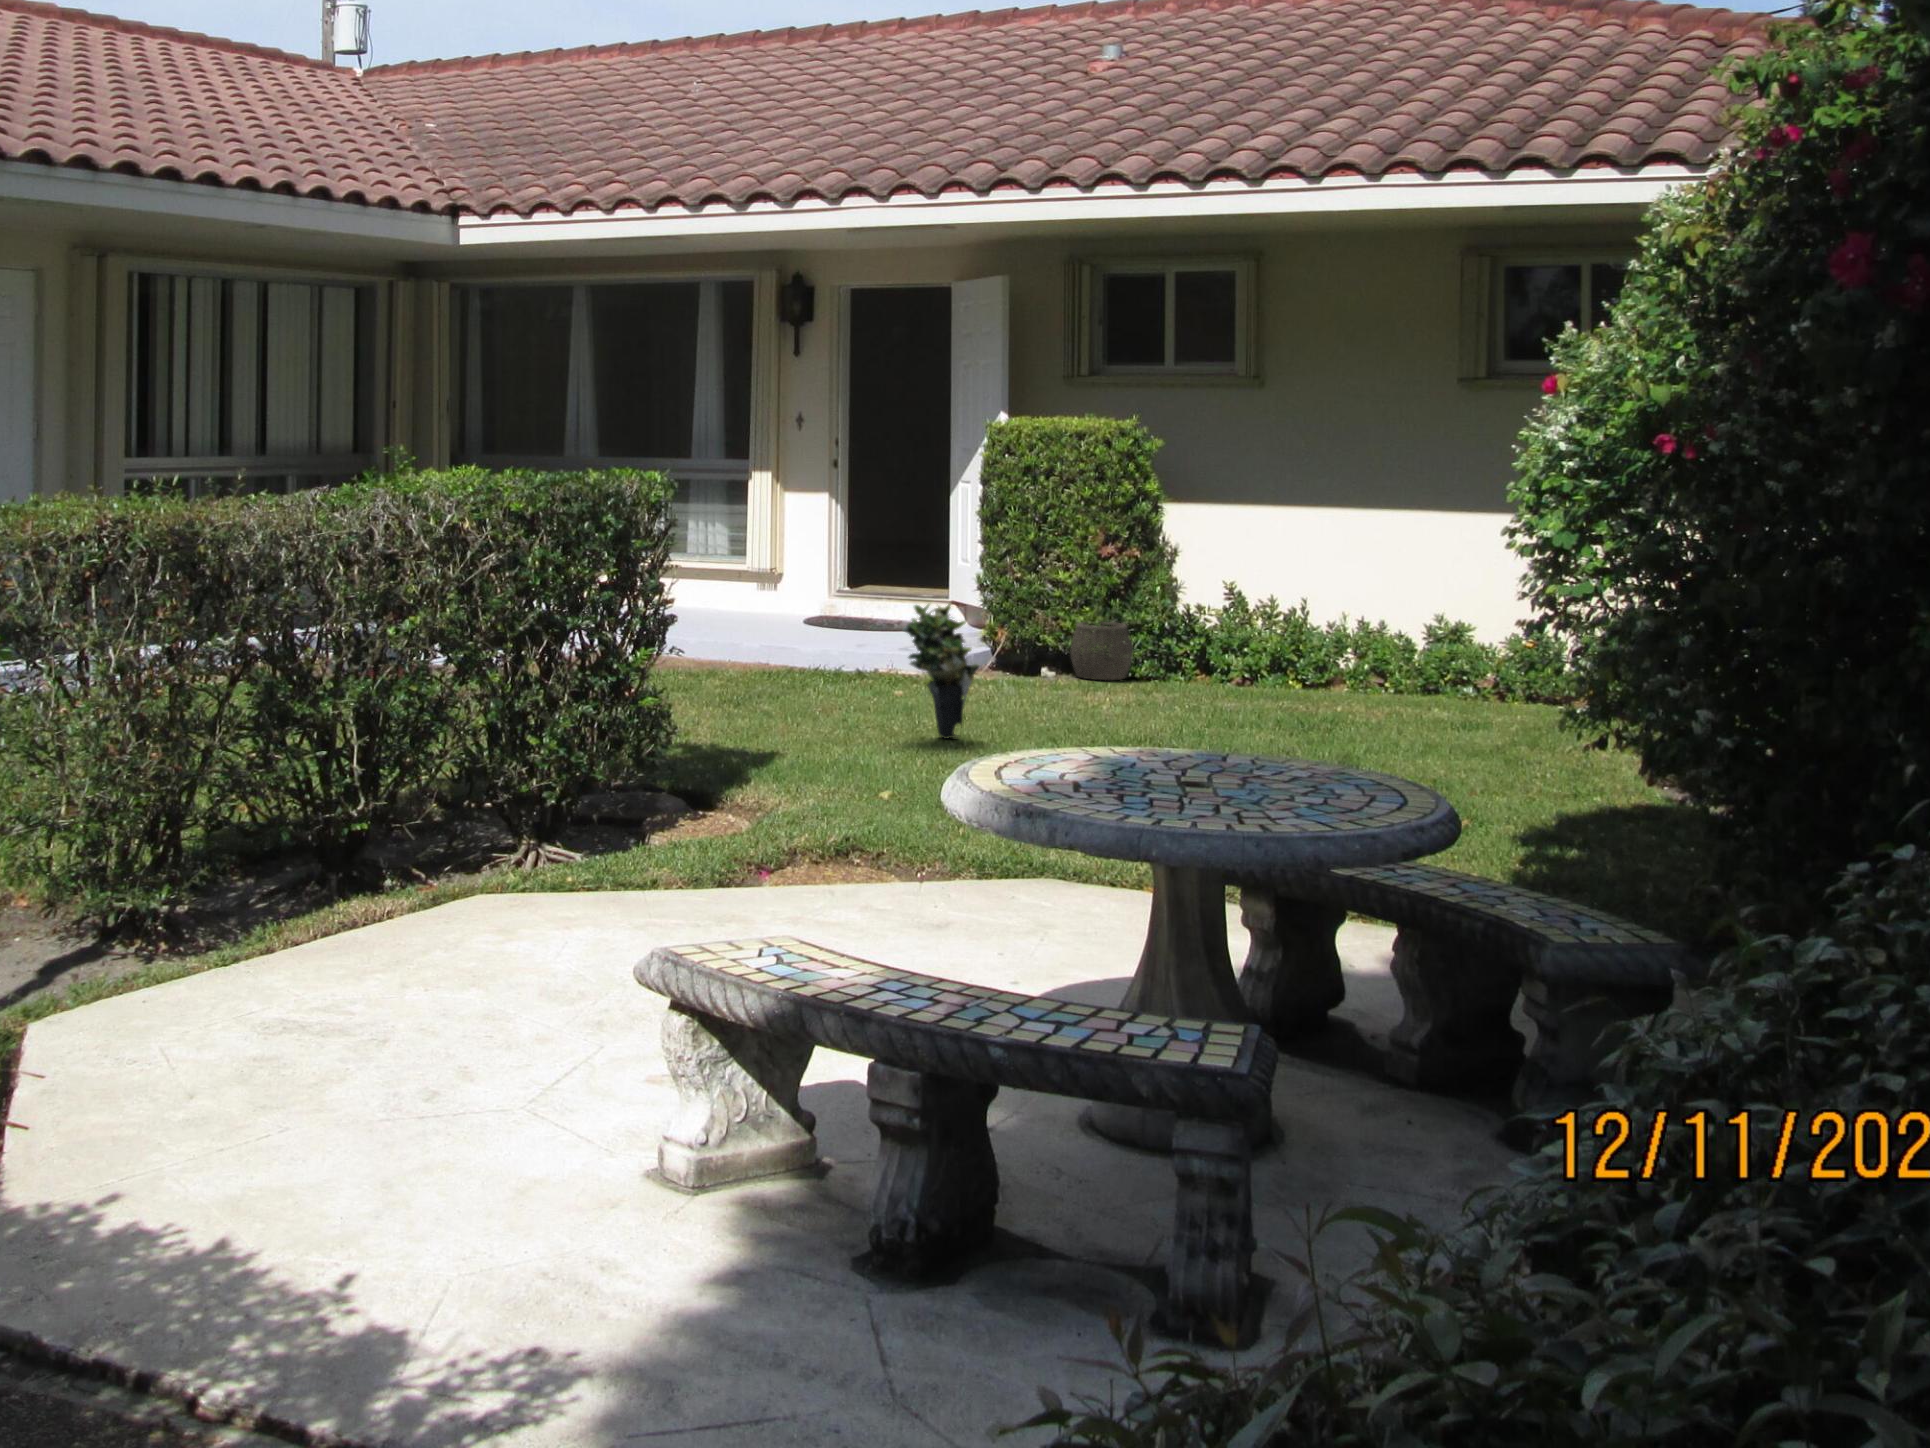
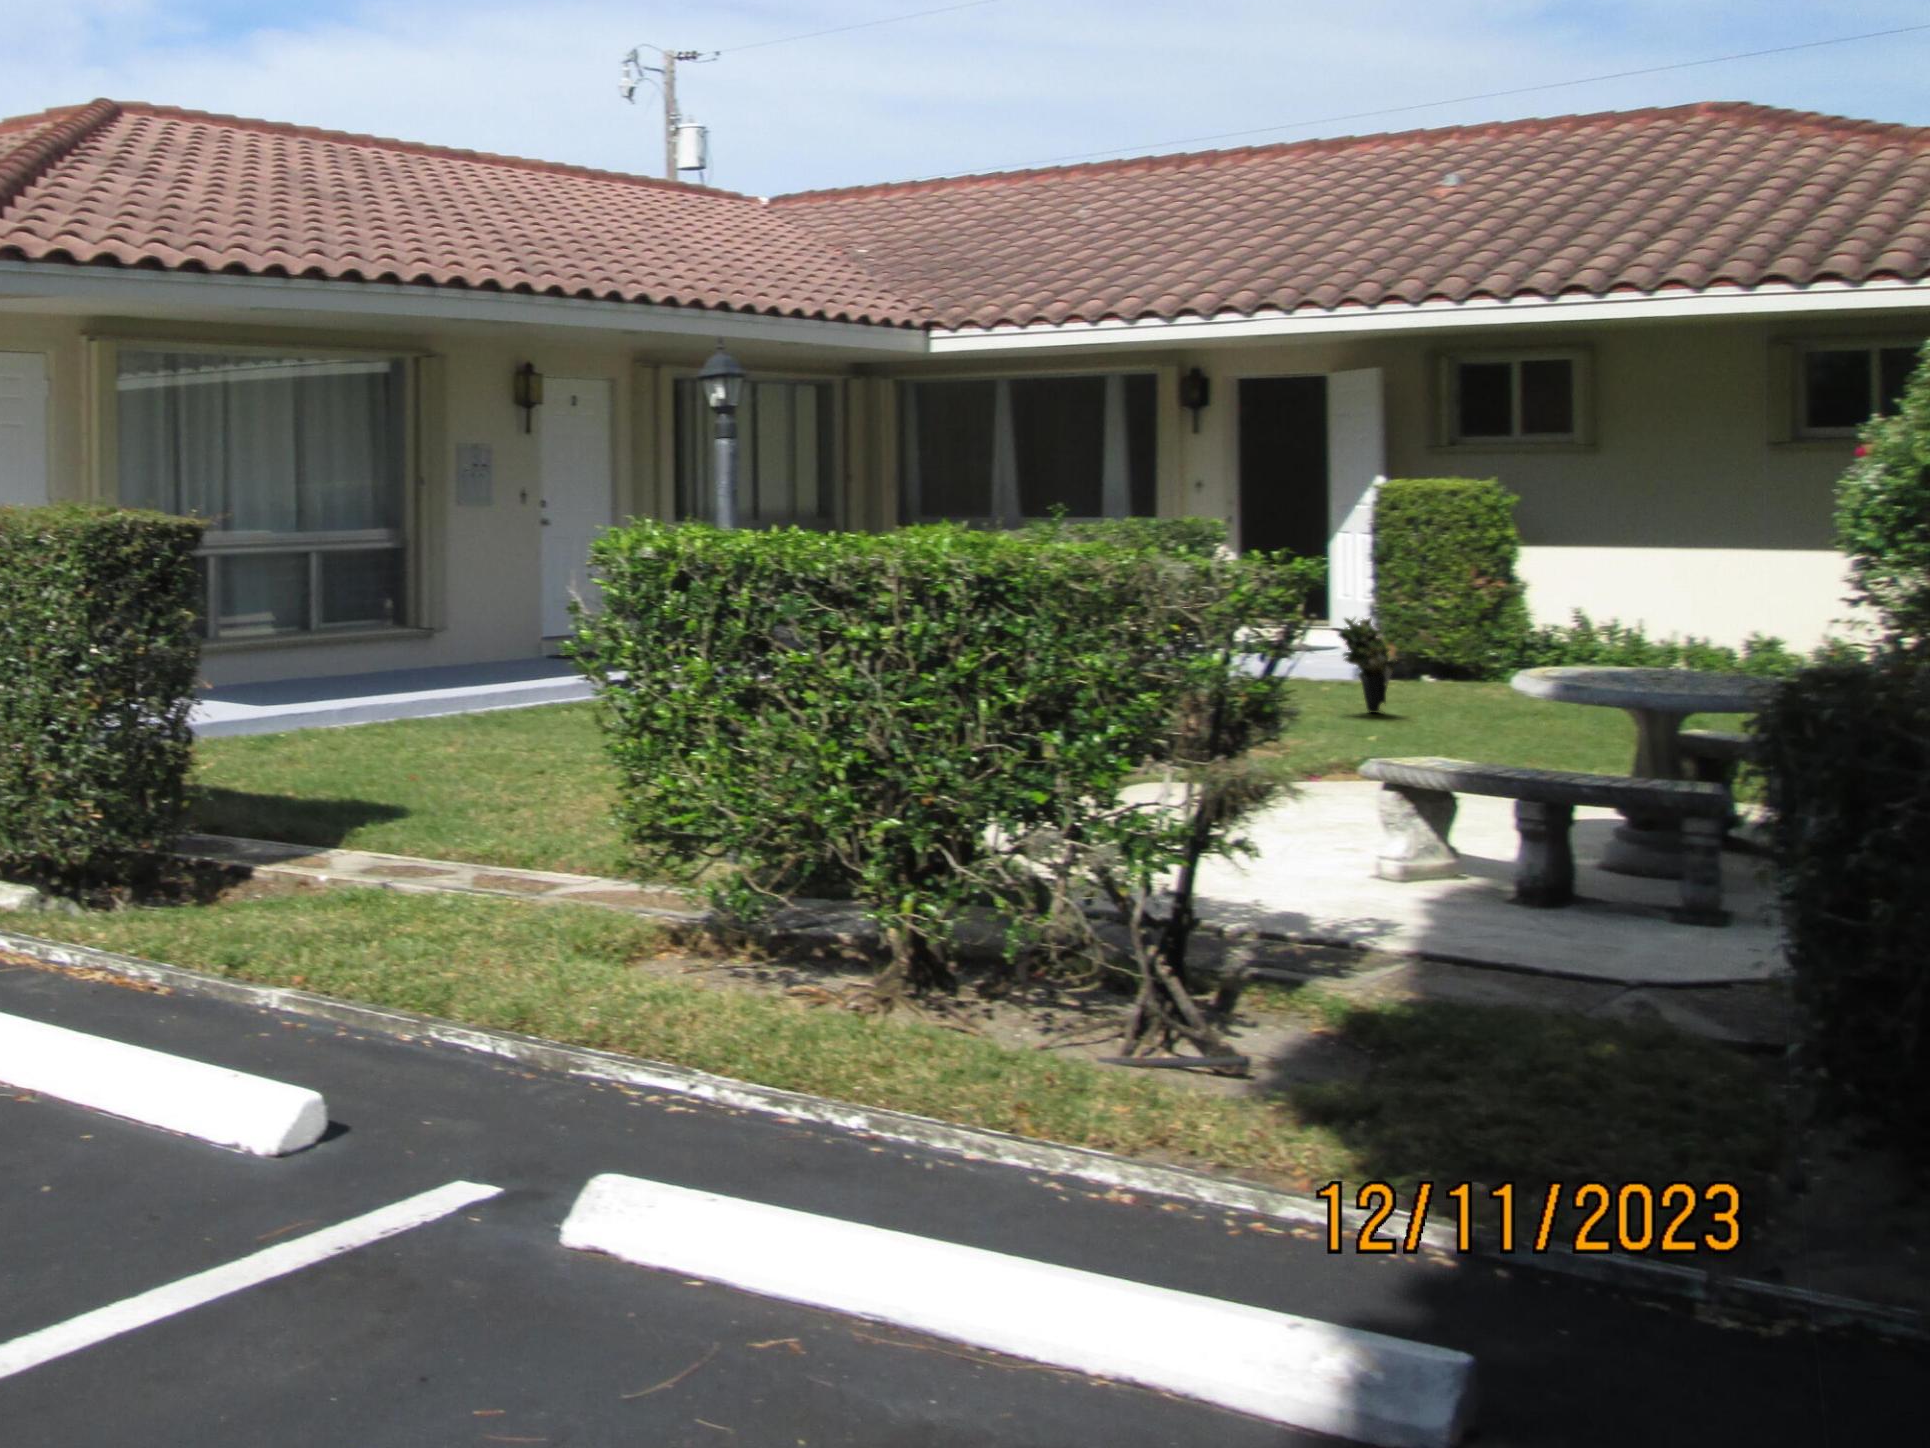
woven basket: present [1071,622,1133,680] -> none [1446,637,1499,681]

